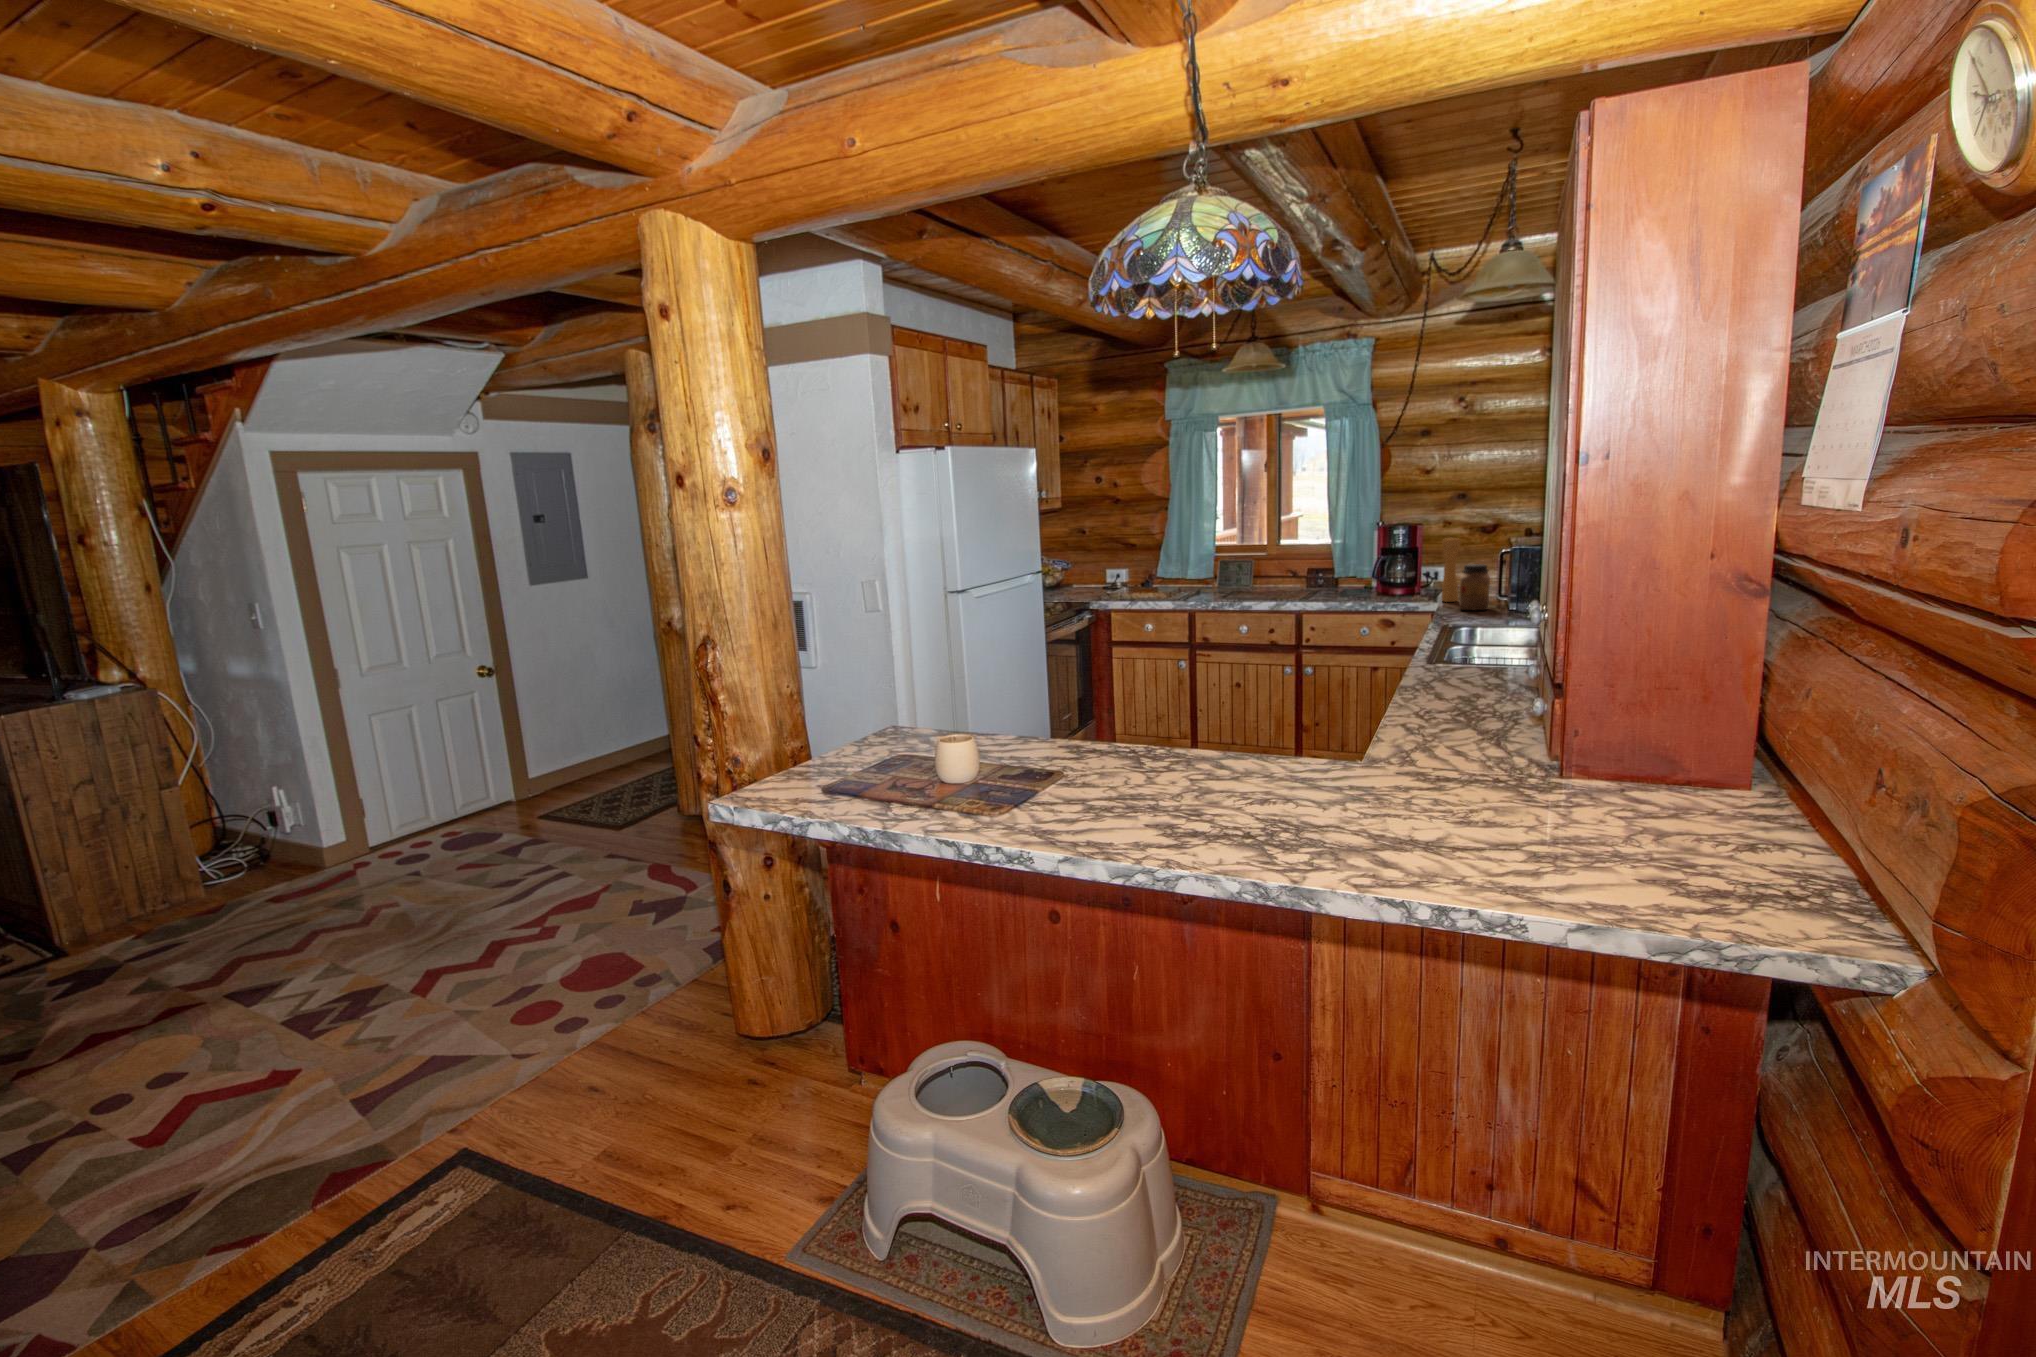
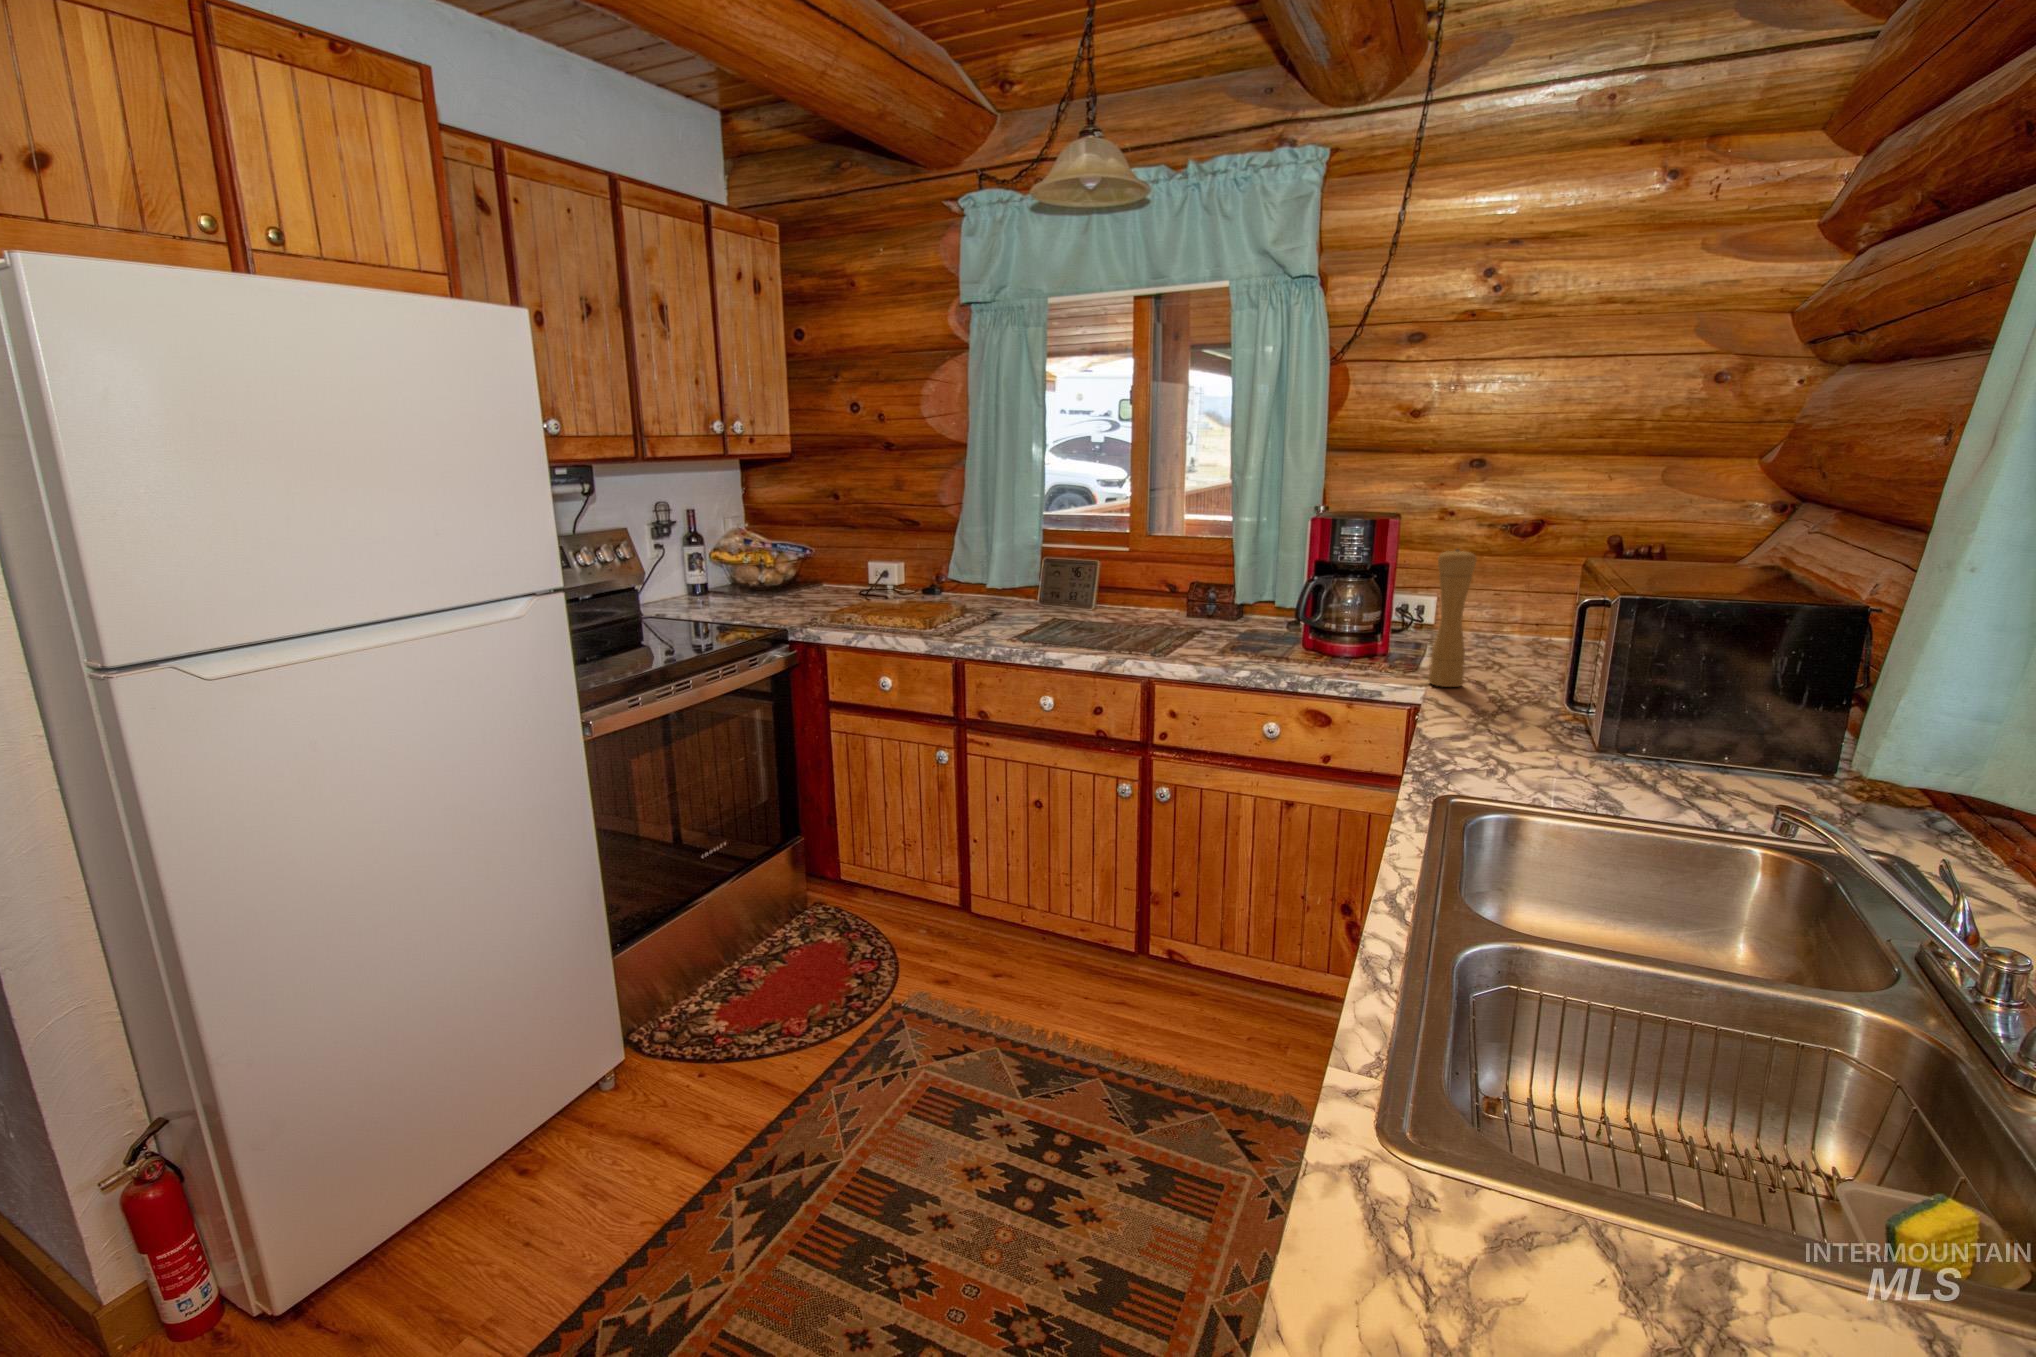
jar: present [1459,564,1490,610] -> none [1469,619,1544,729]

